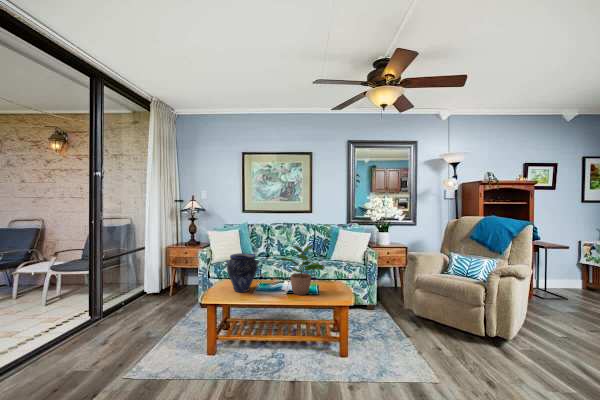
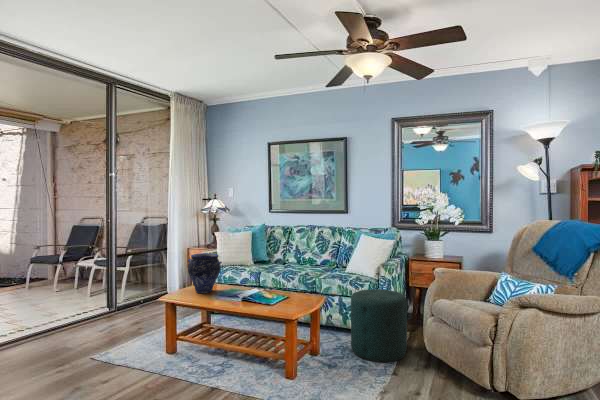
potted plant: present [280,246,325,295] -> none [235,246,277,302]
ottoman: none [359,272,403,329] -> present [351,289,407,362]

